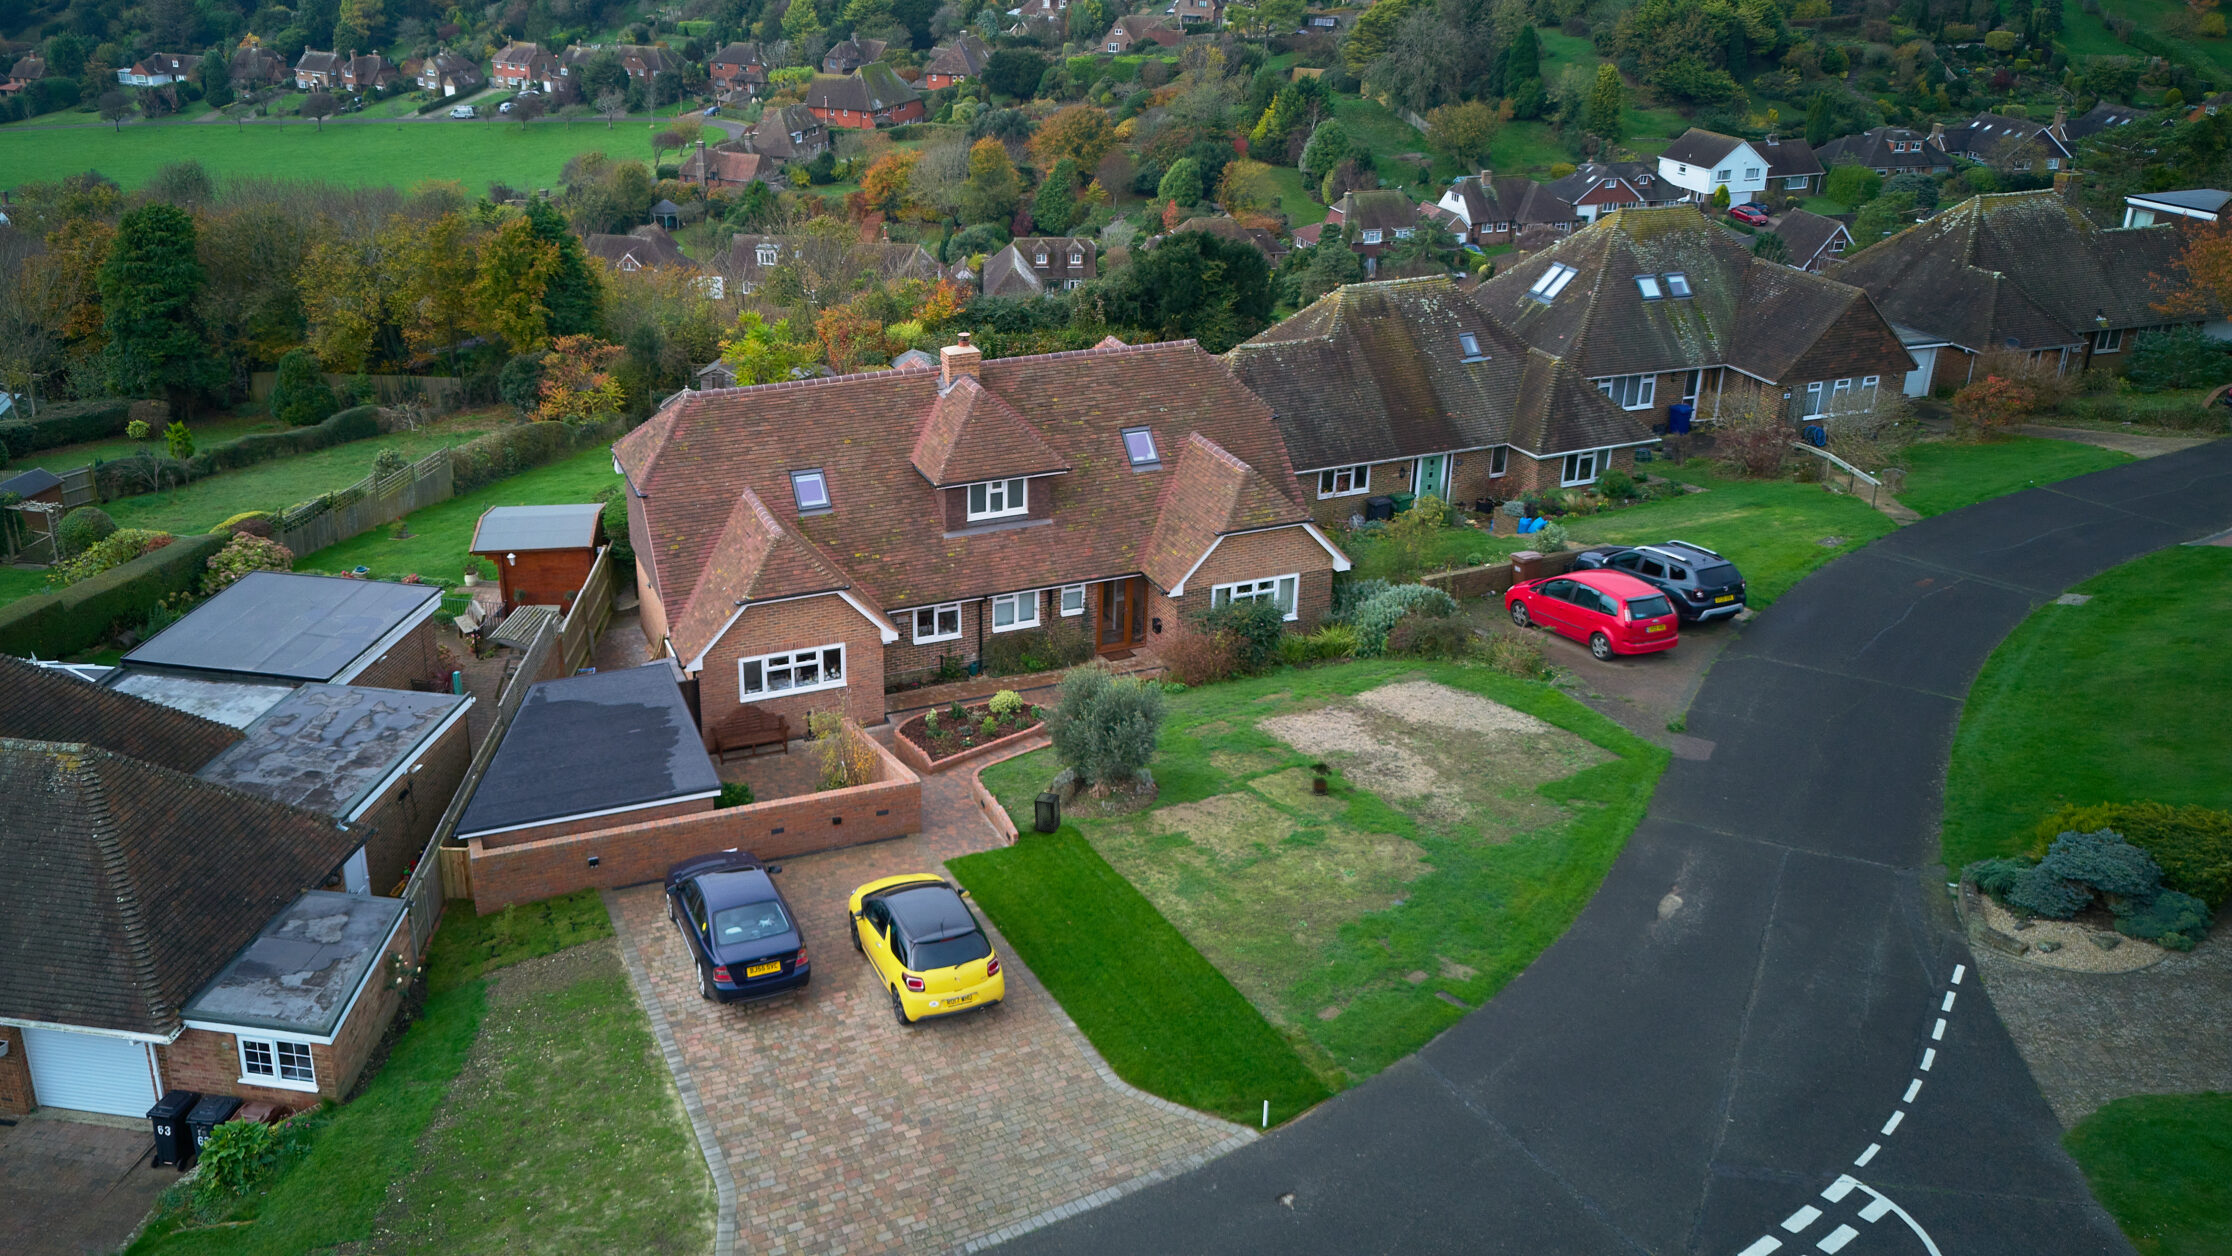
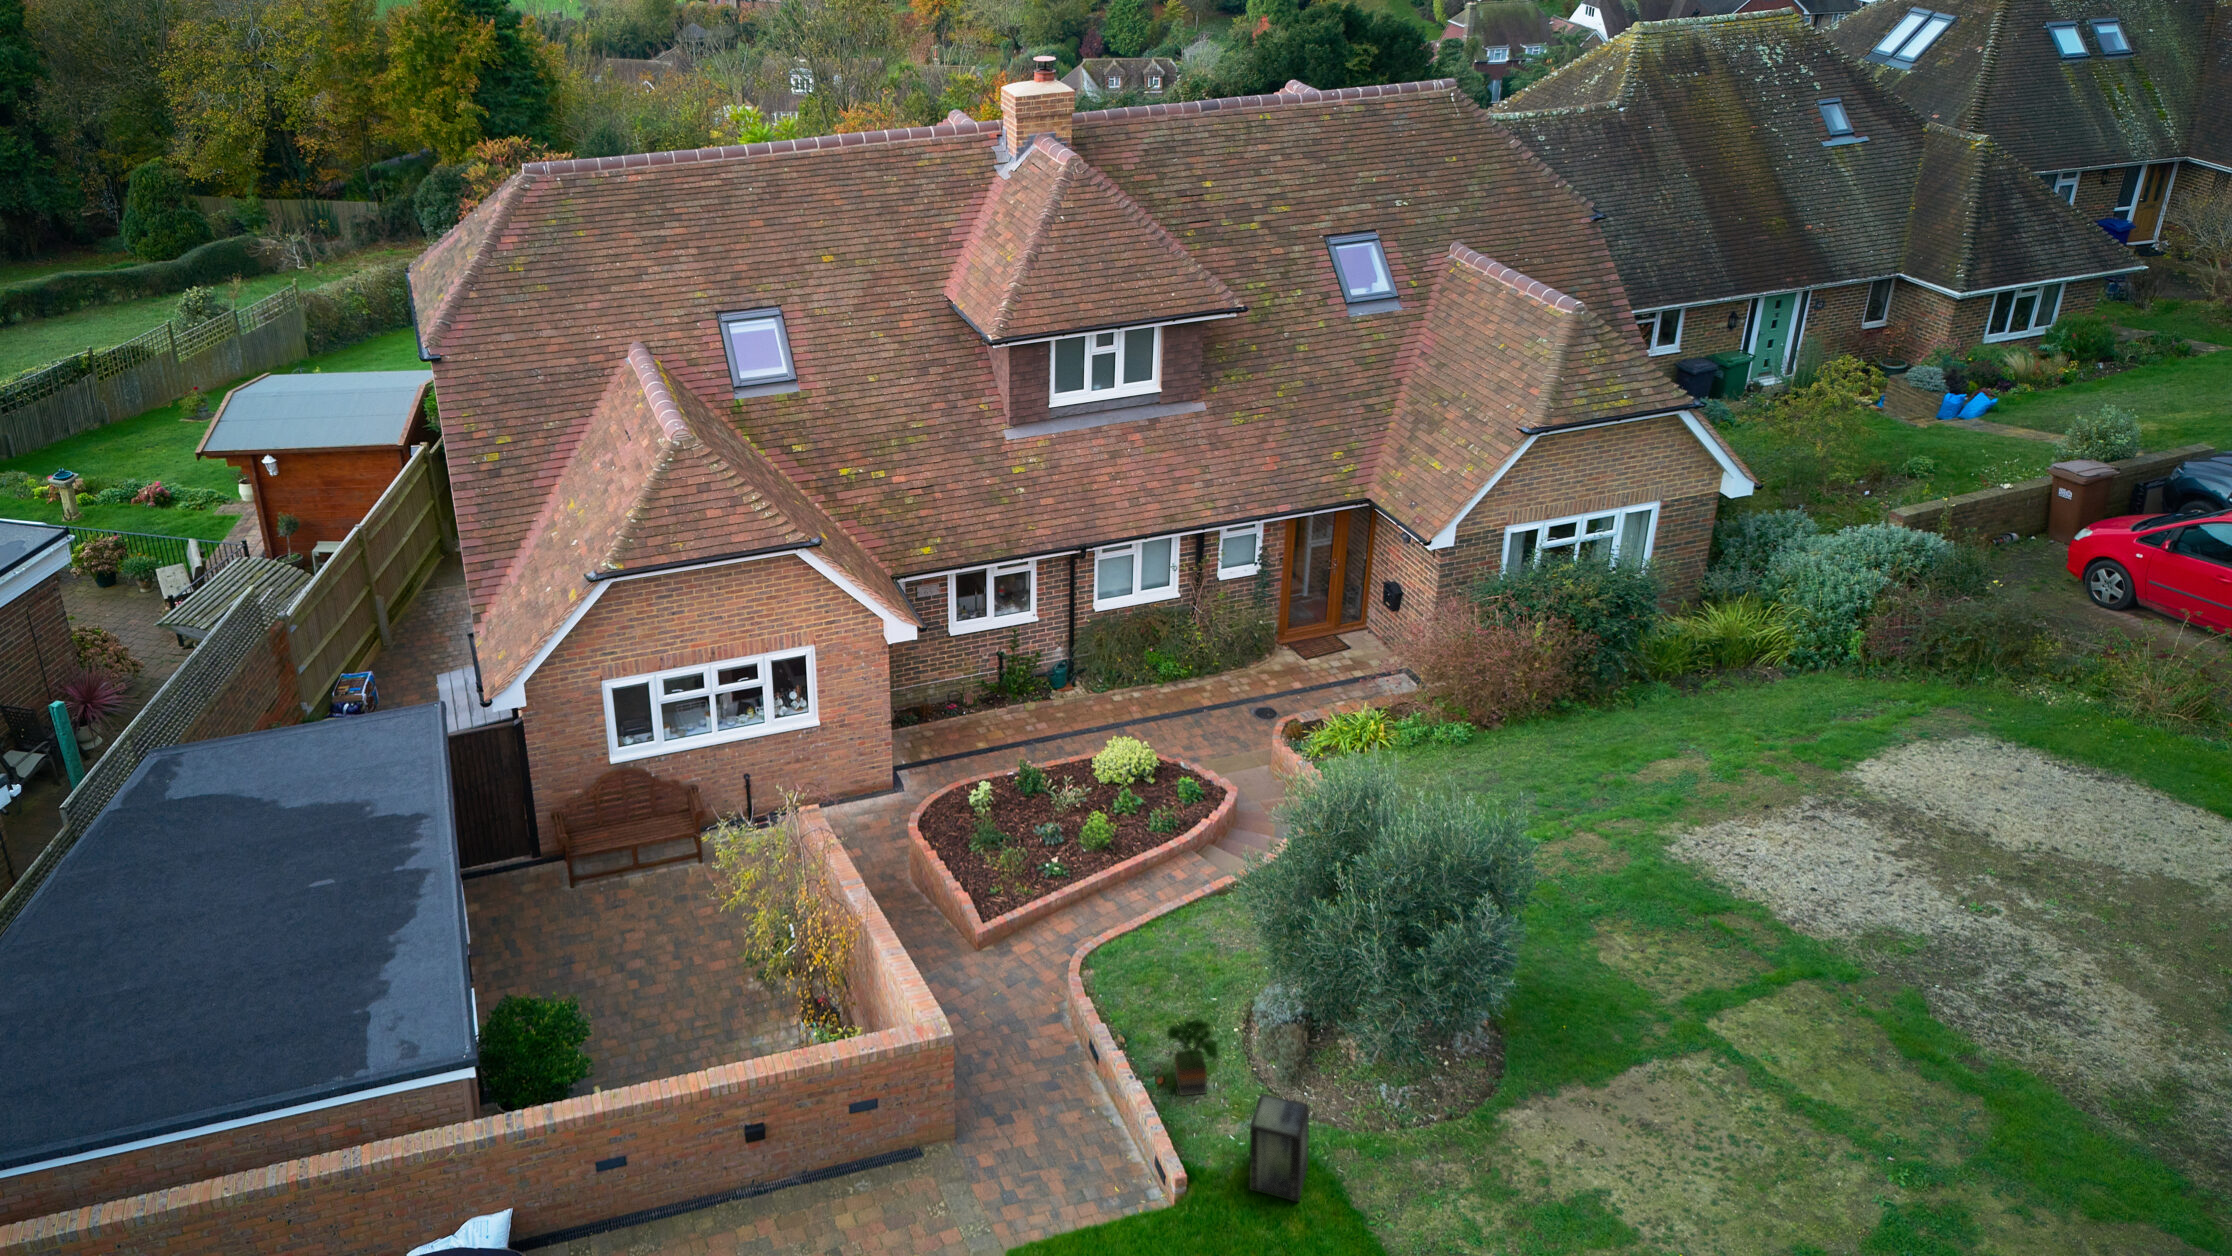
potted tree: present [1311,763,1332,795] -> present [1167,1018,1218,1096]

